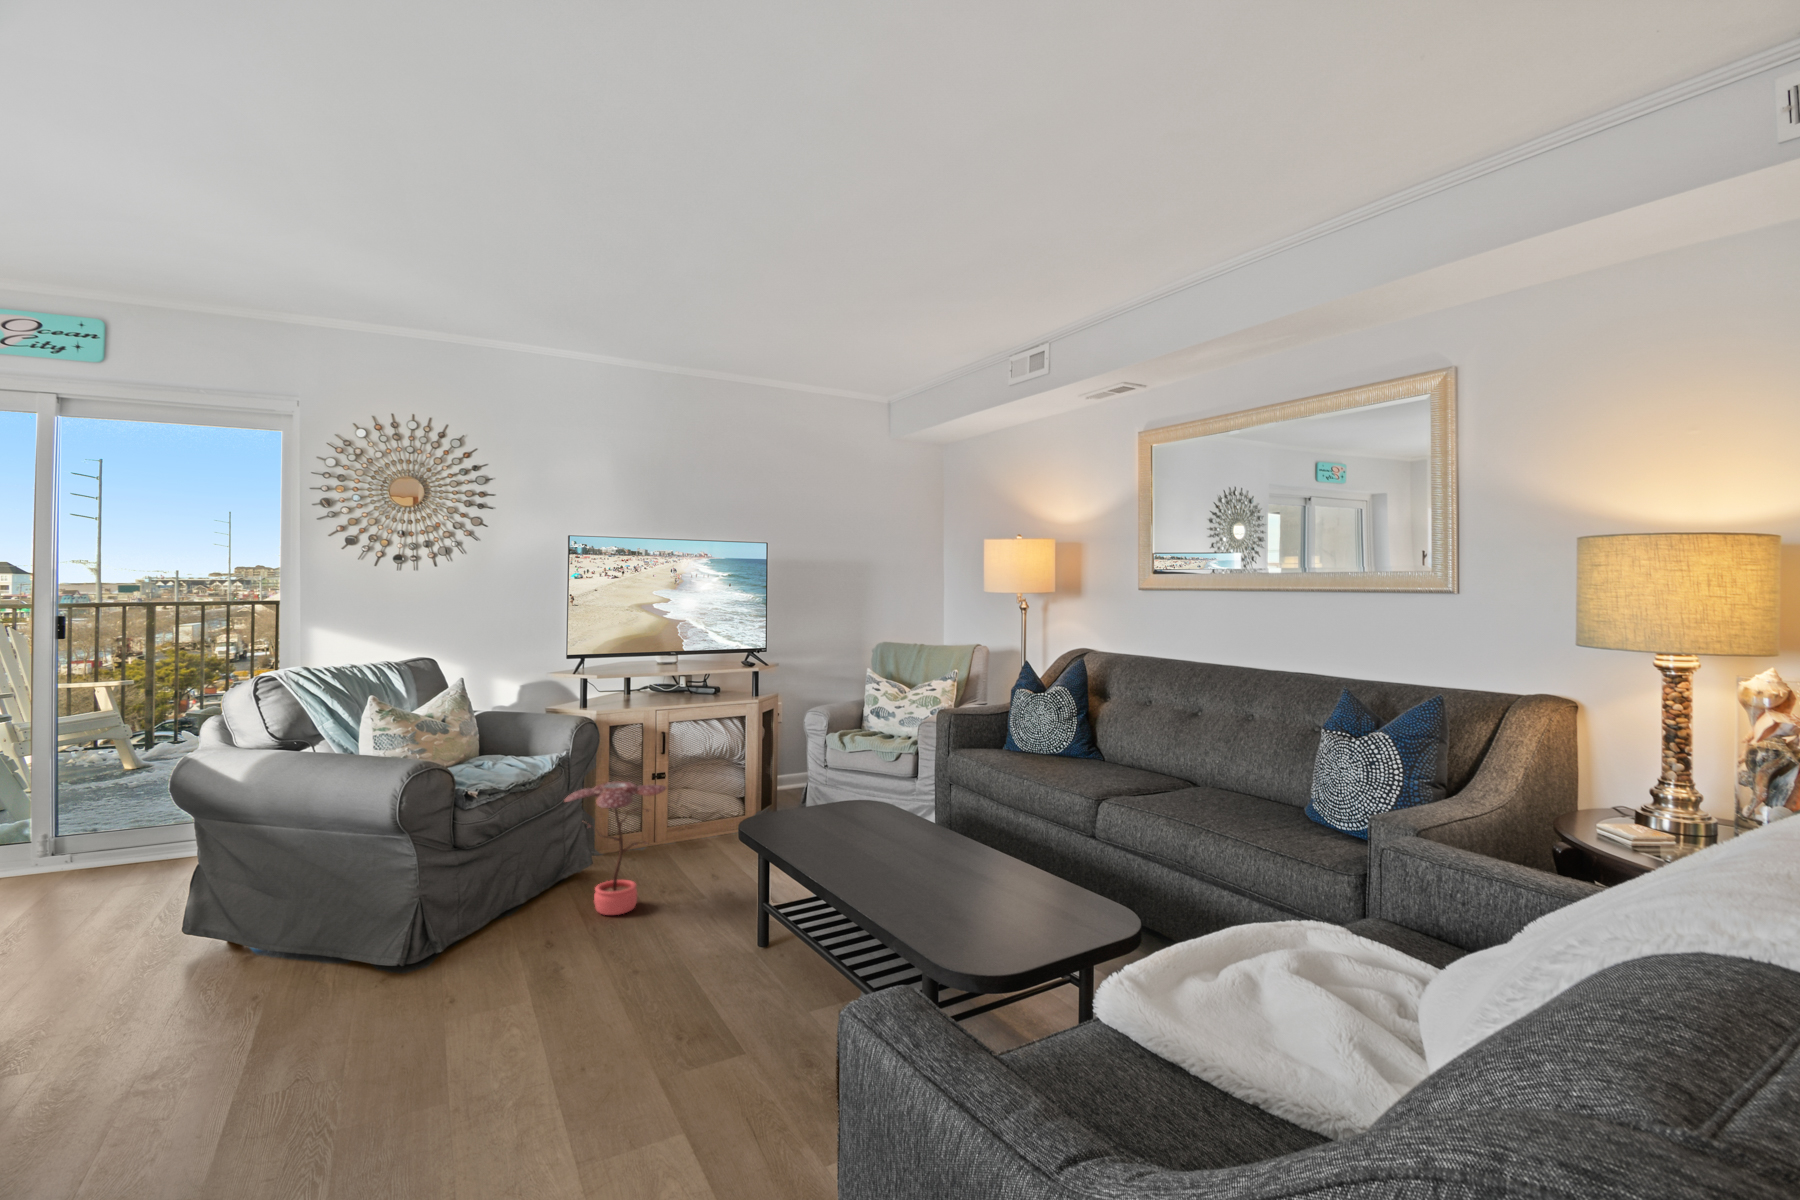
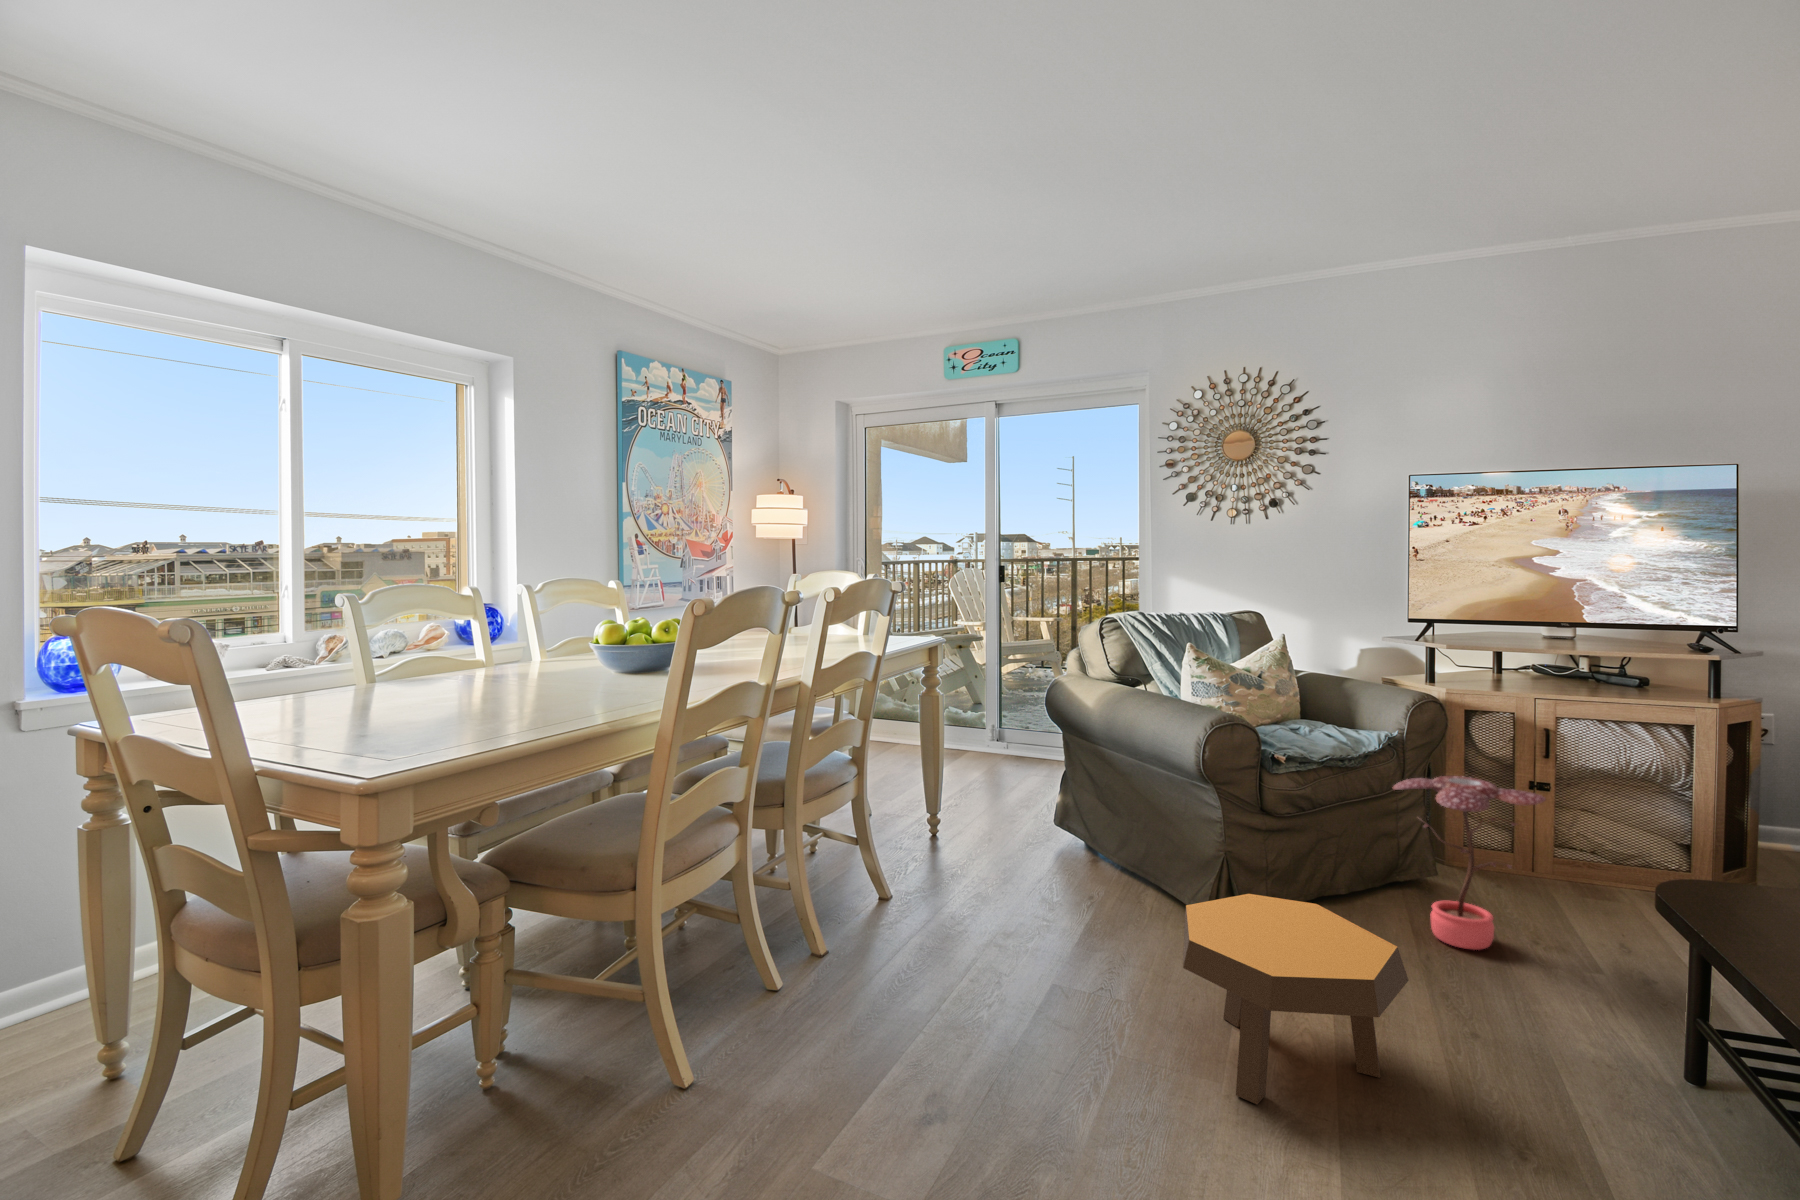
footstool: none [398,910,587,1090] -> present [1183,894,1408,1104]

